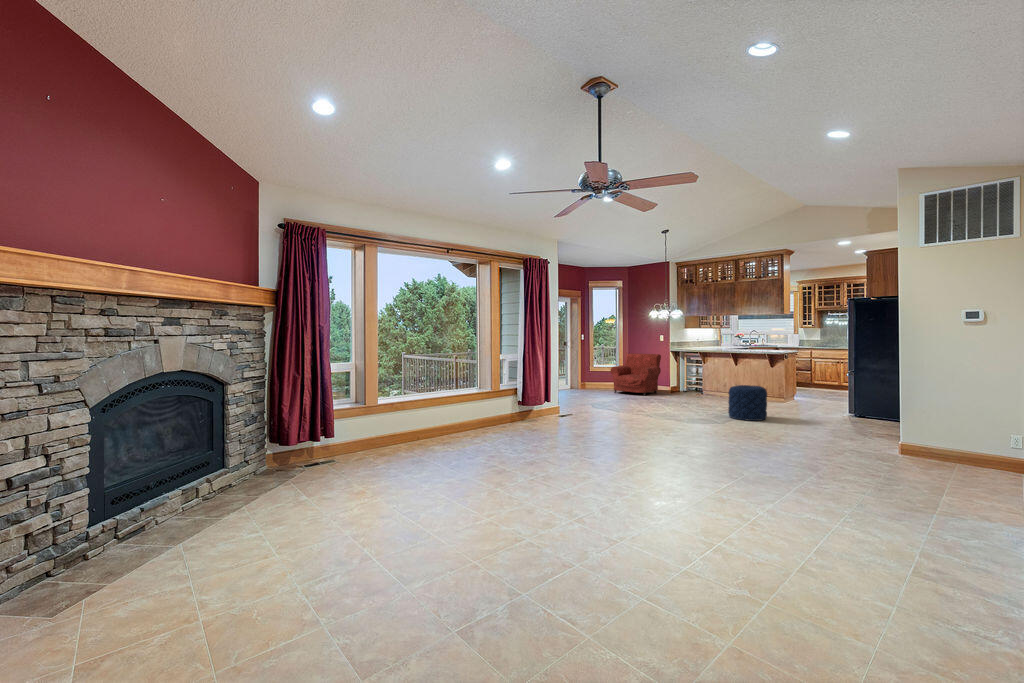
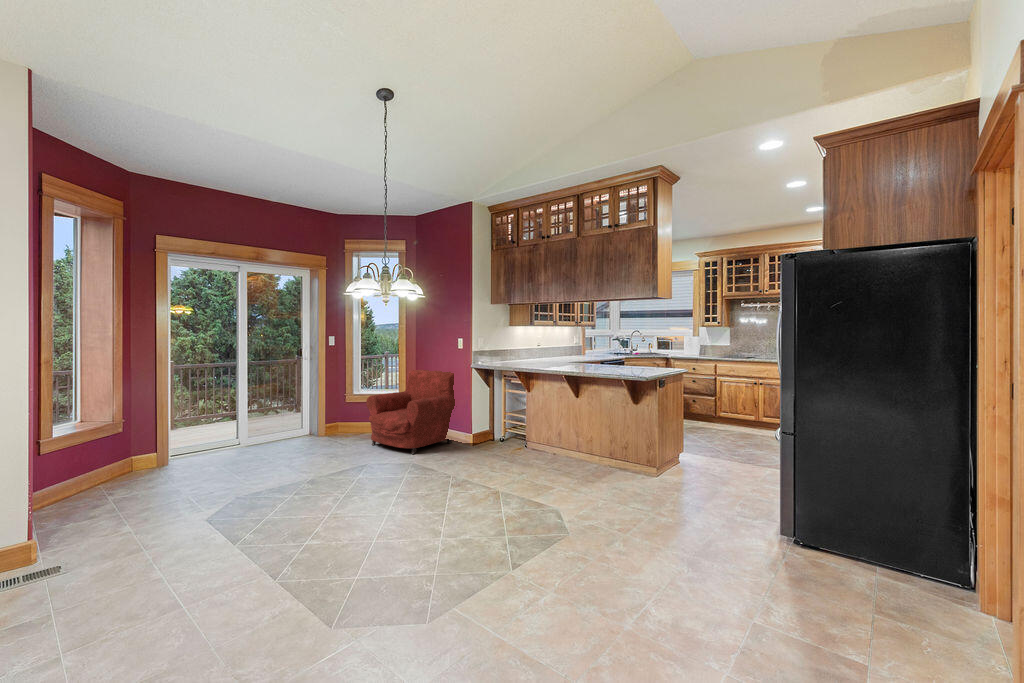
pouf: present [728,385,767,421] -> none [480,475,579,602]

